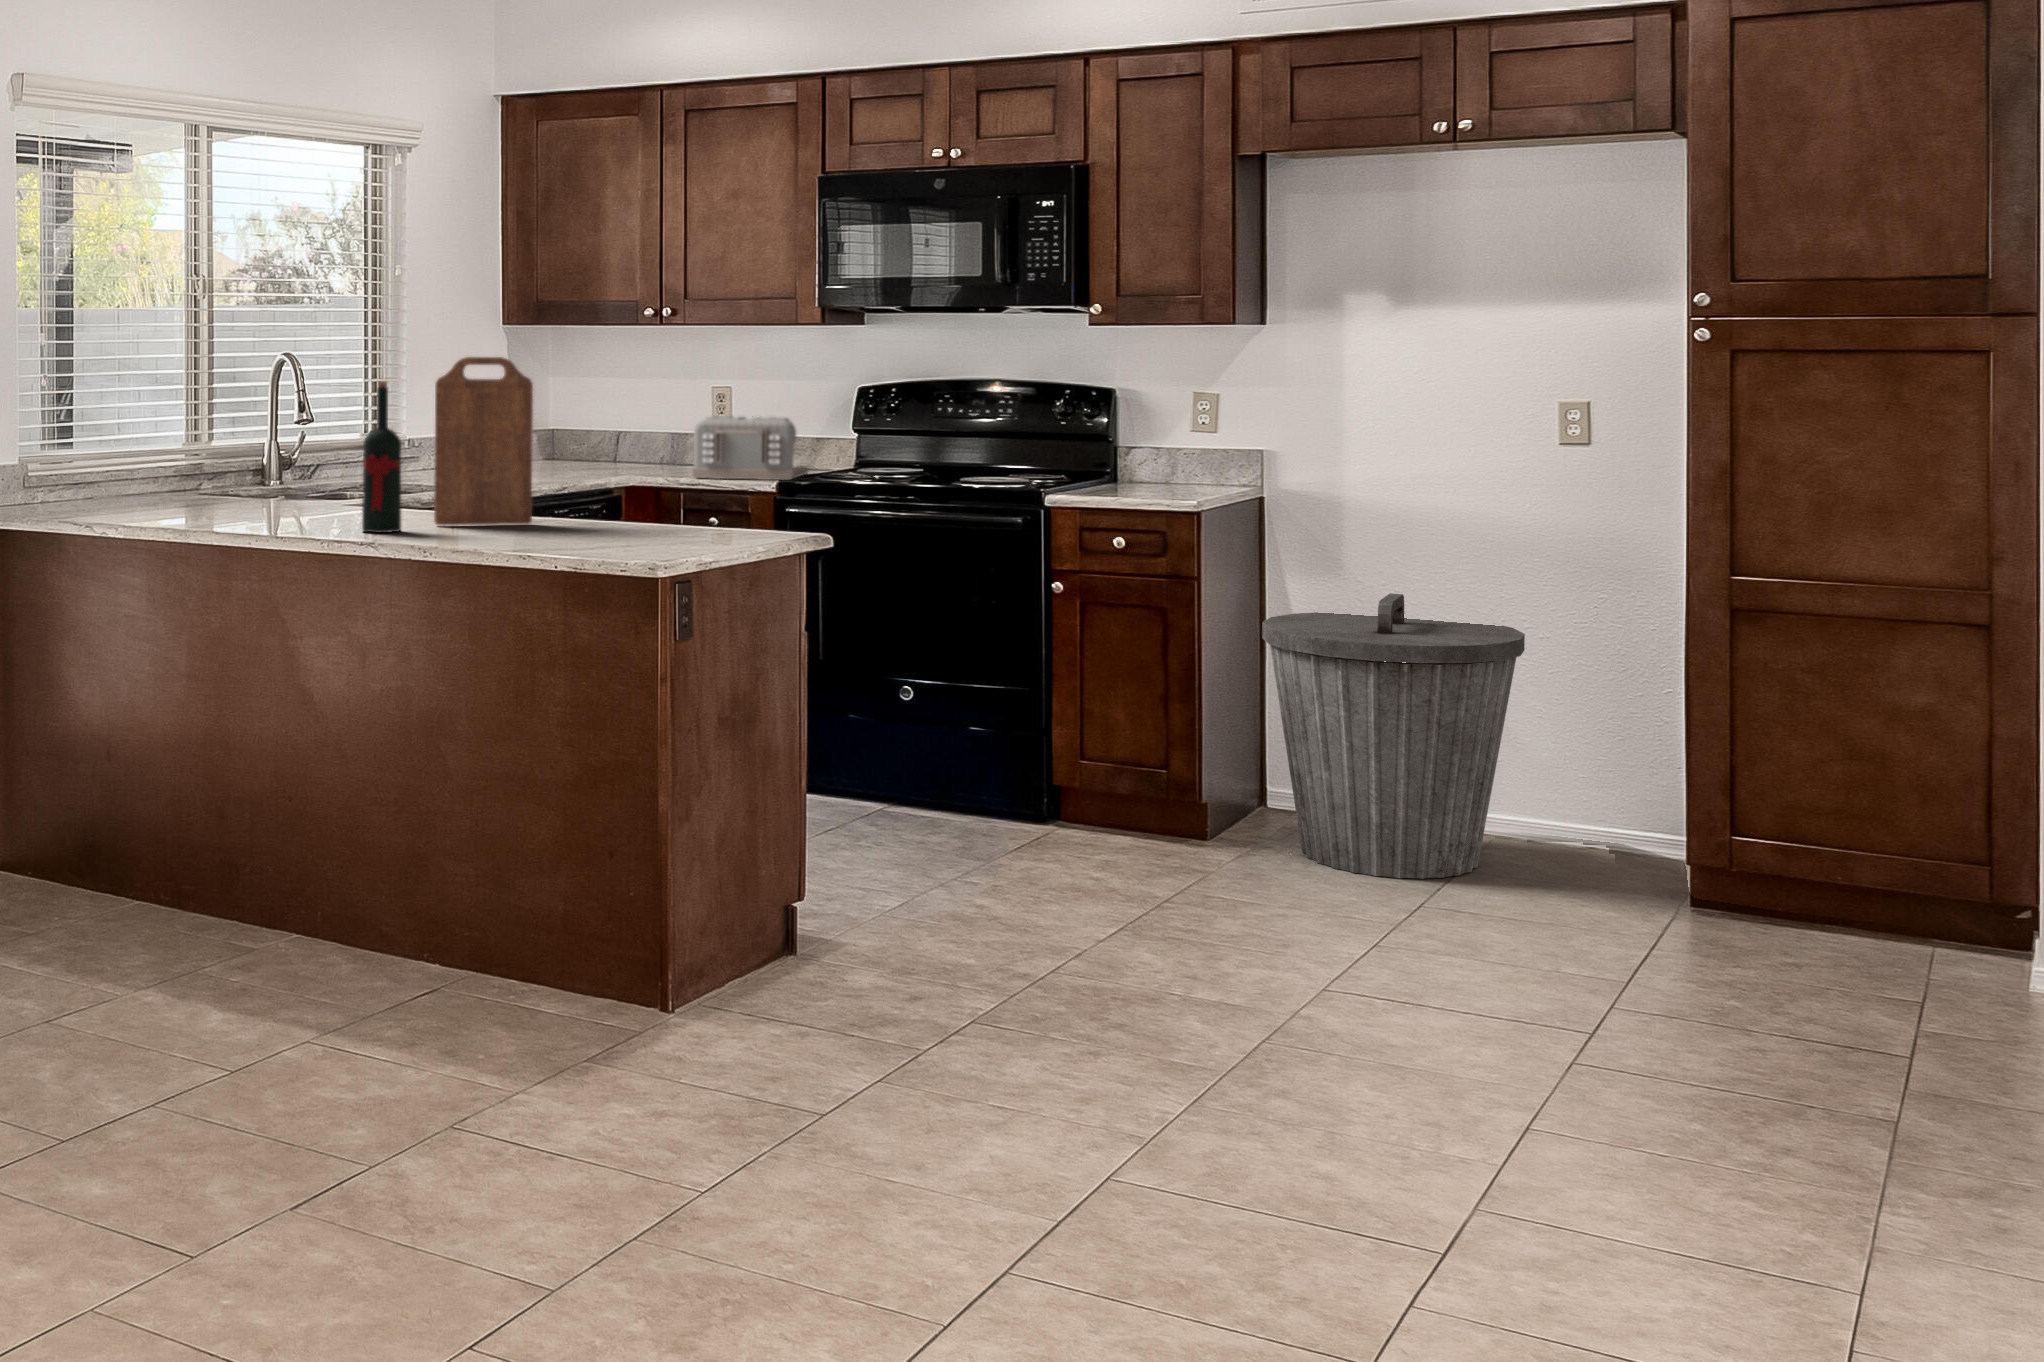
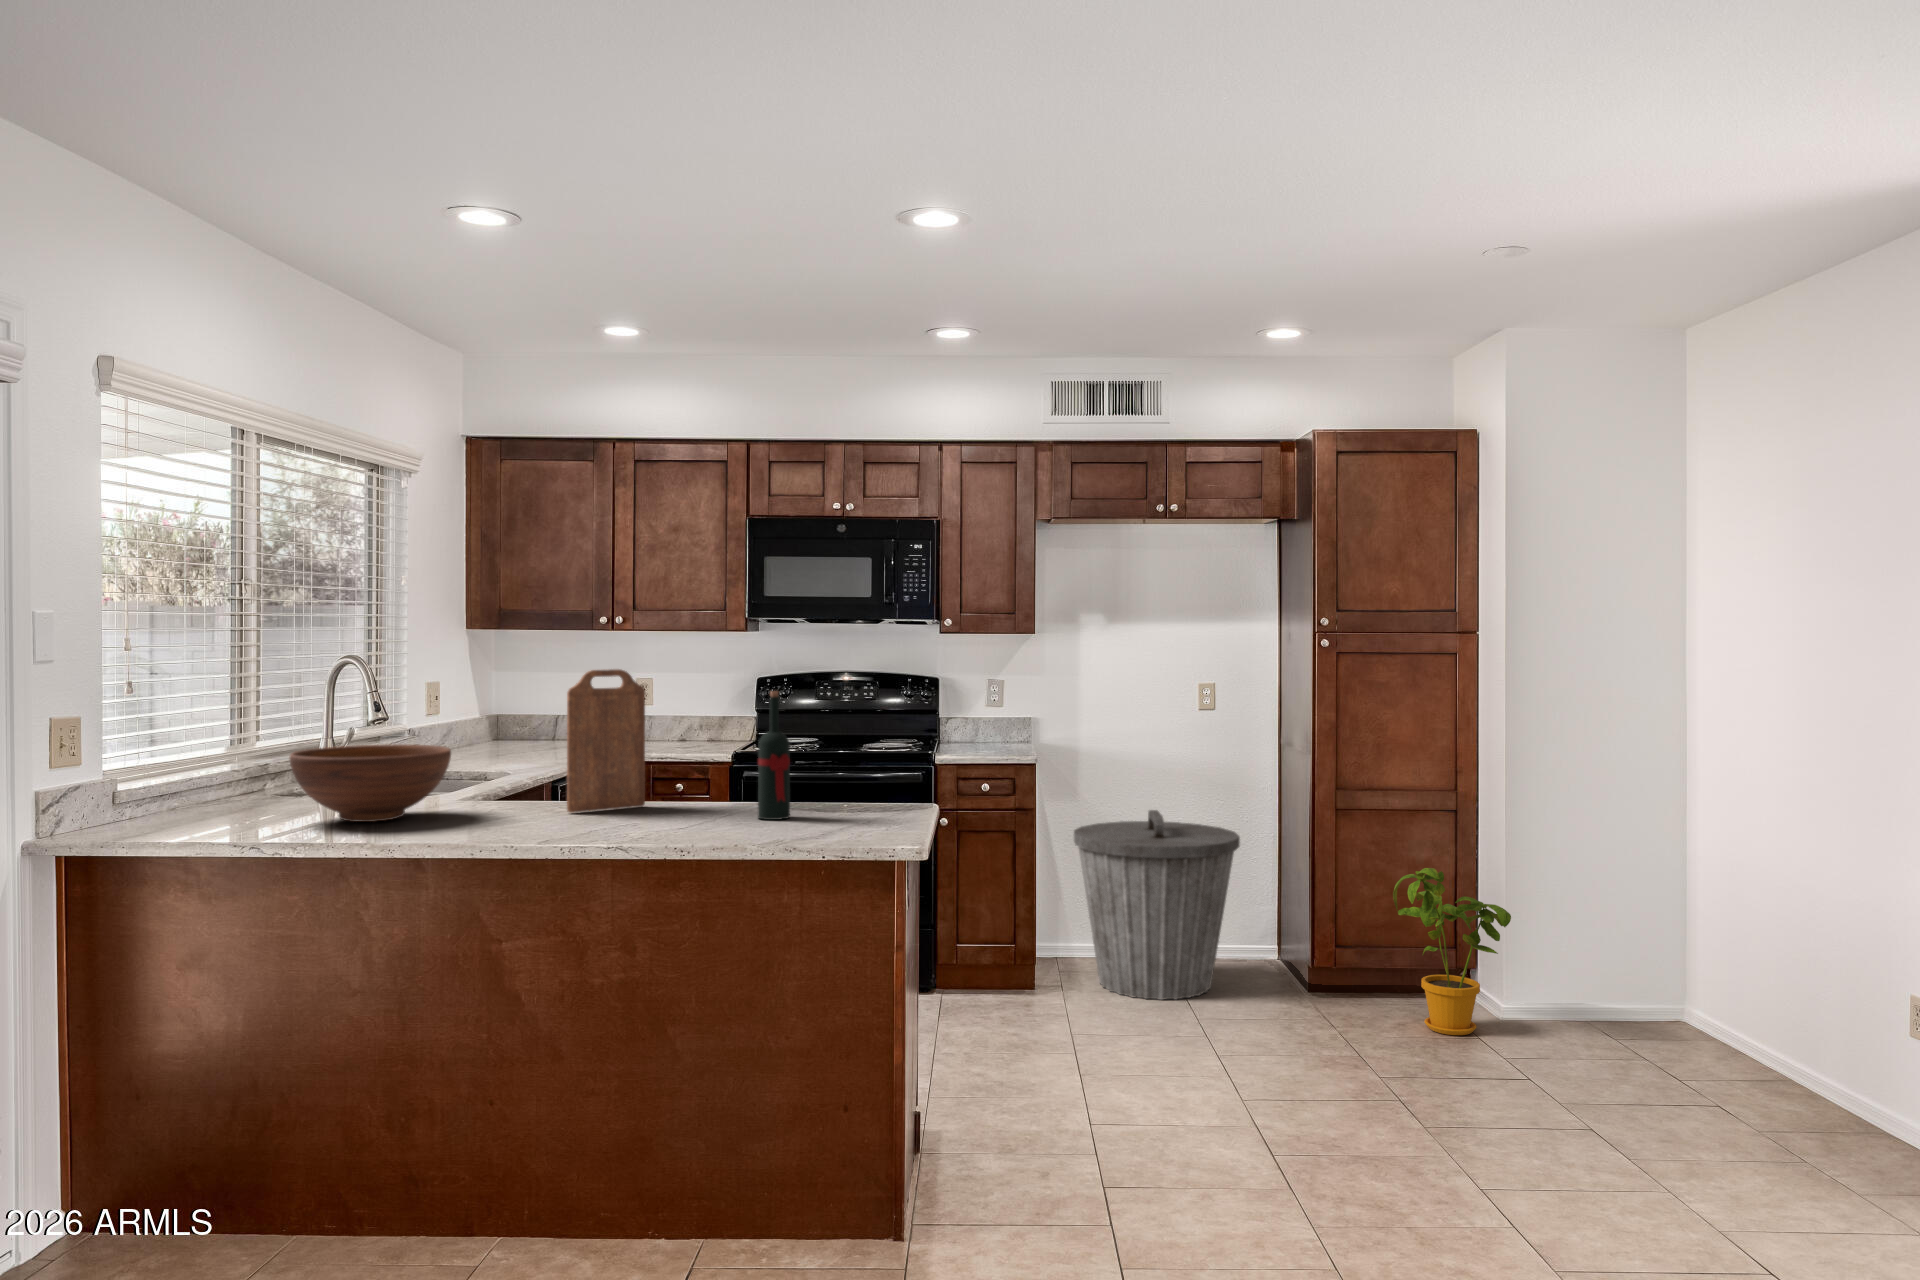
wine bottle: present [362,381,401,533] -> present [758,691,790,820]
toaster: present [692,415,809,480] -> none [636,698,716,749]
fruit bowl: none [150,441,320,522] -> present [289,744,451,822]
house plant: none [1727,697,1925,977] -> present [1393,868,1511,1035]

